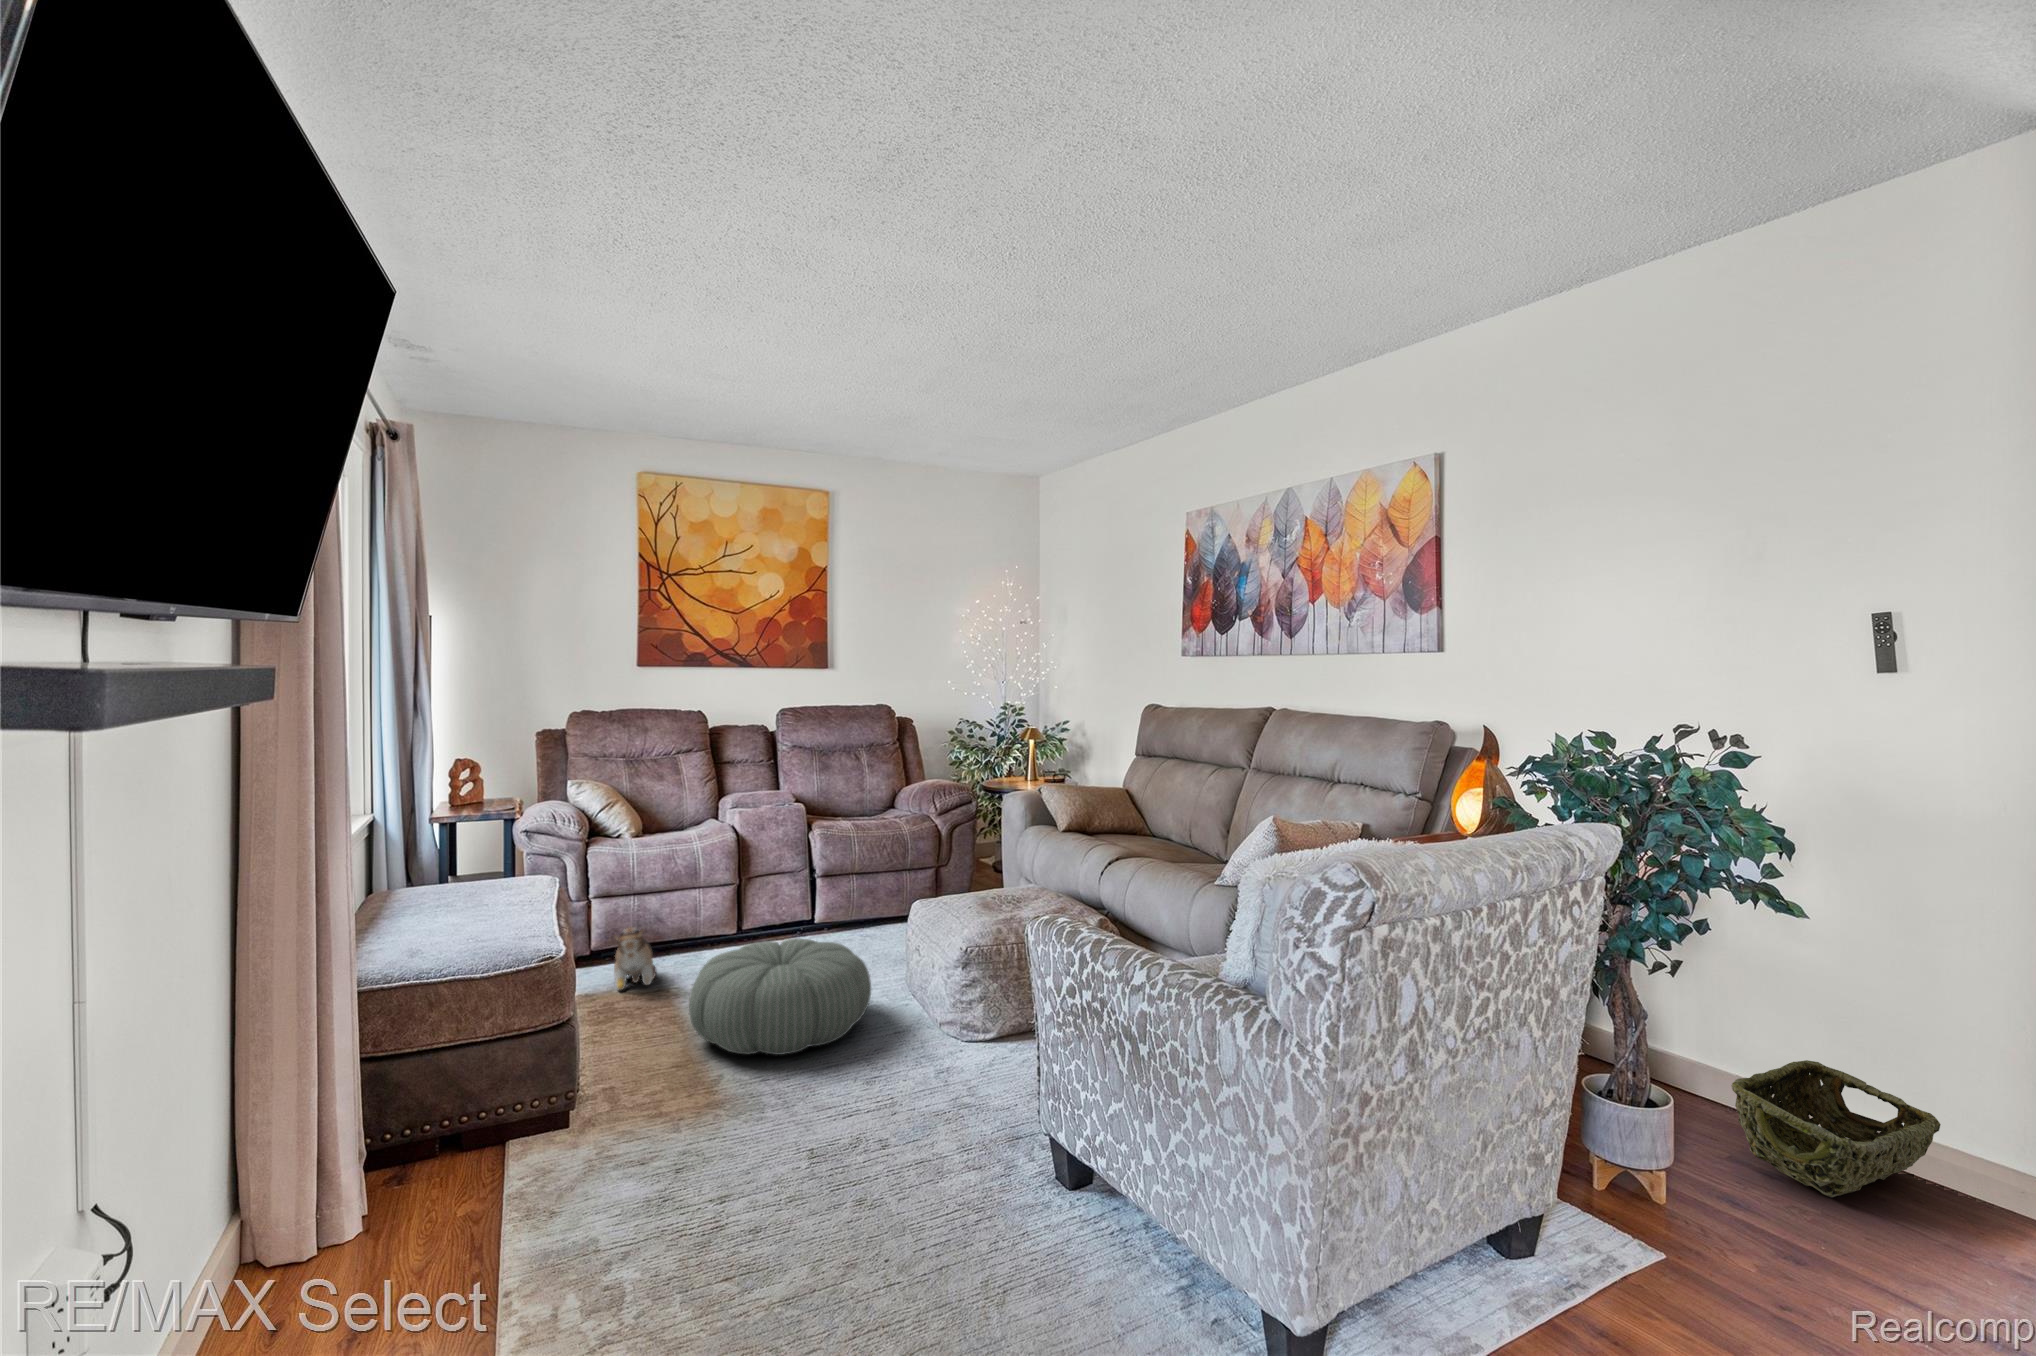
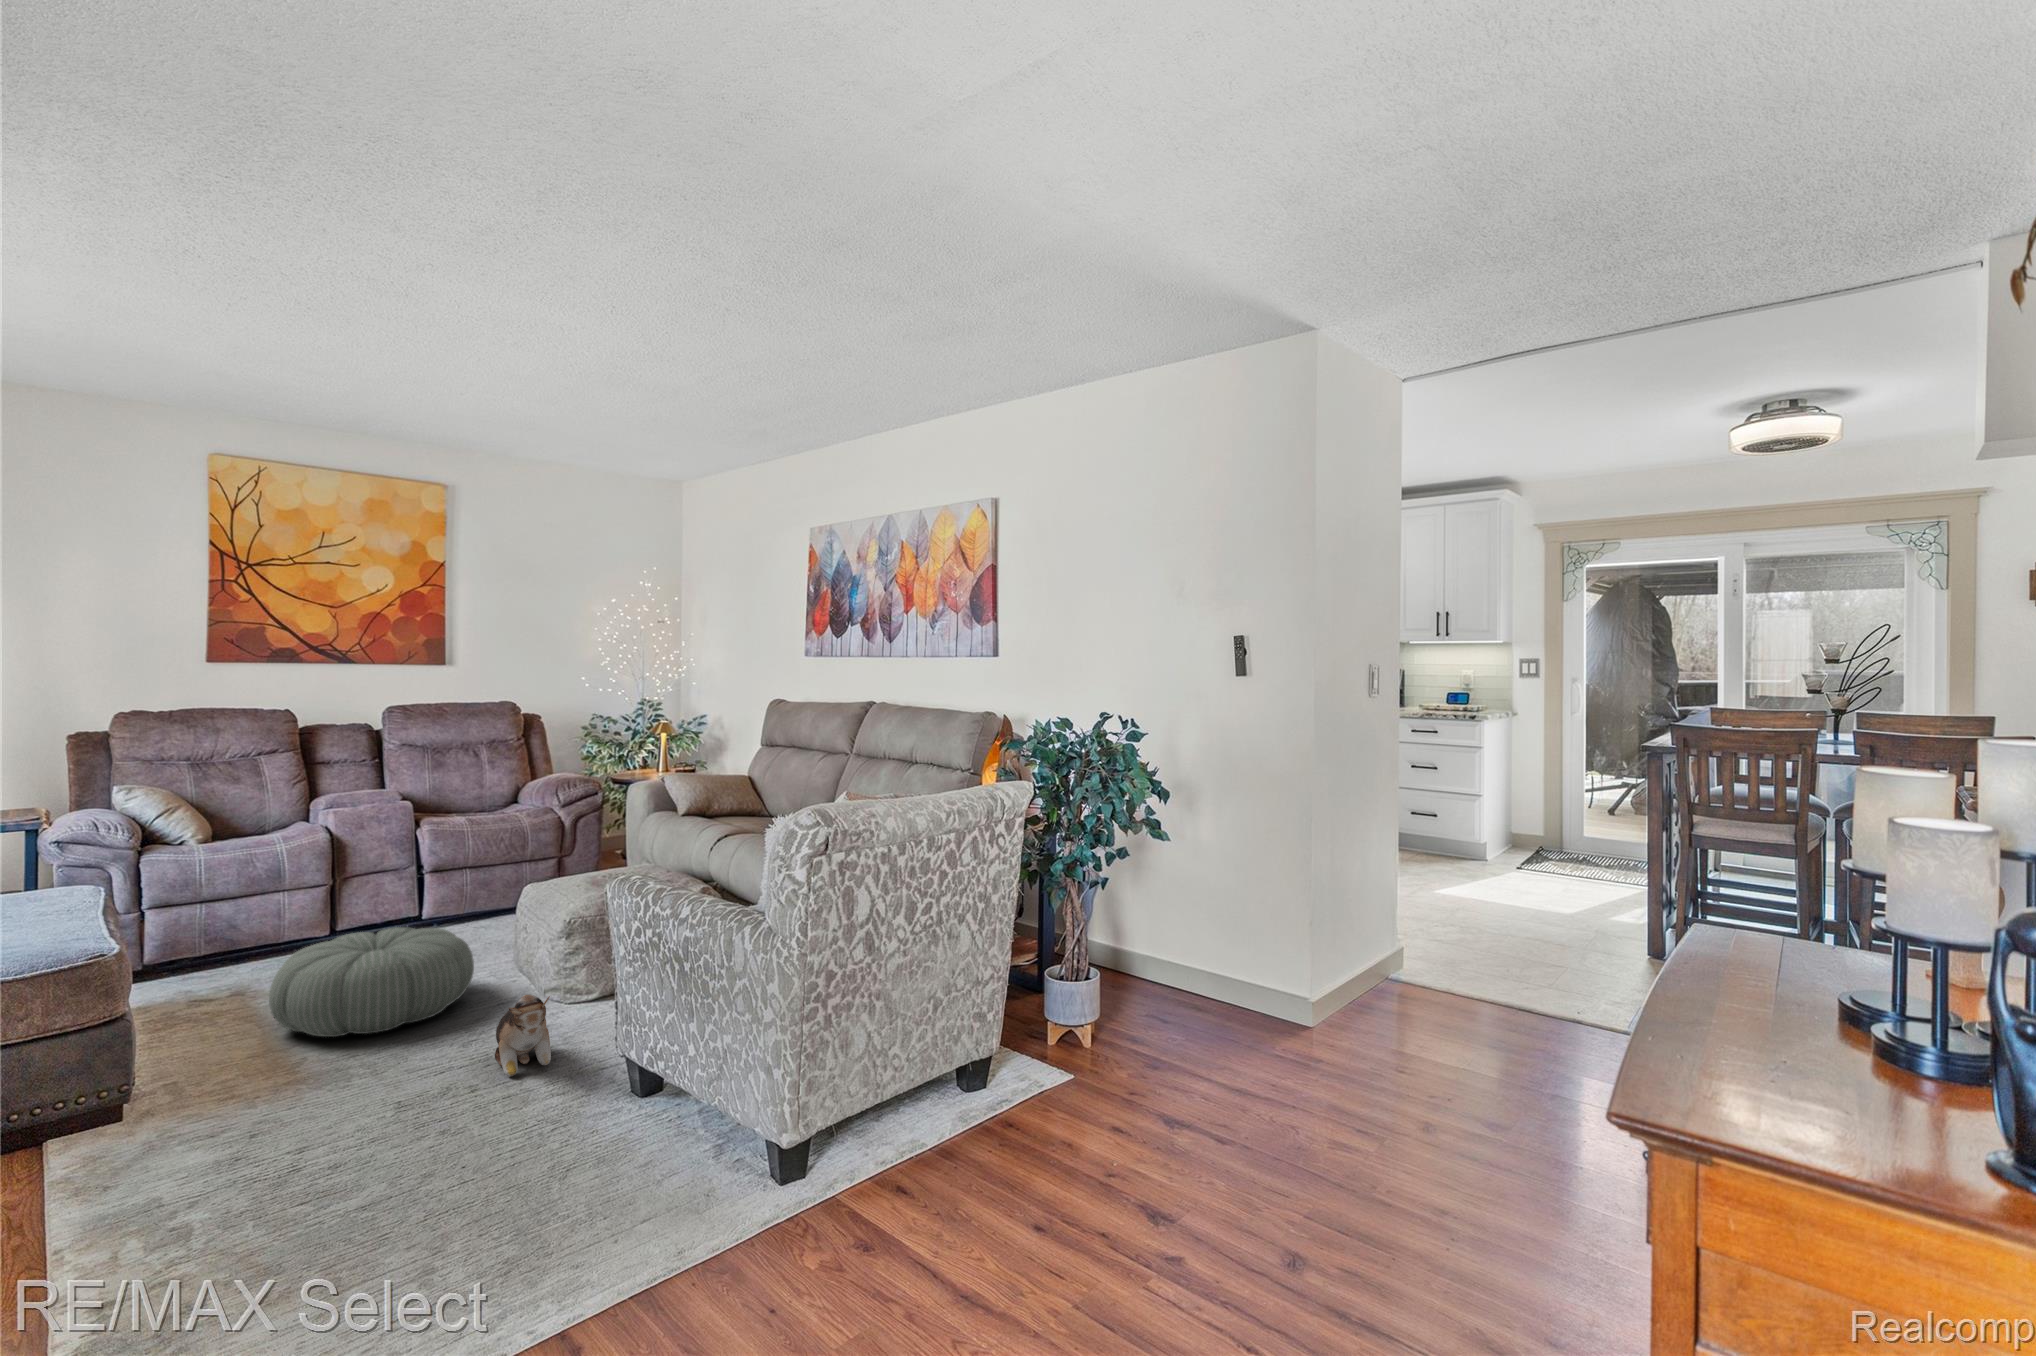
plush toy: present [614,927,656,990] -> present [495,995,551,1076]
woven basket: present [1731,1060,1941,1197] -> none [1141,945,1262,1030]

